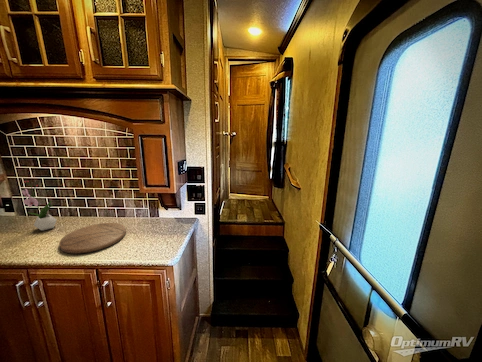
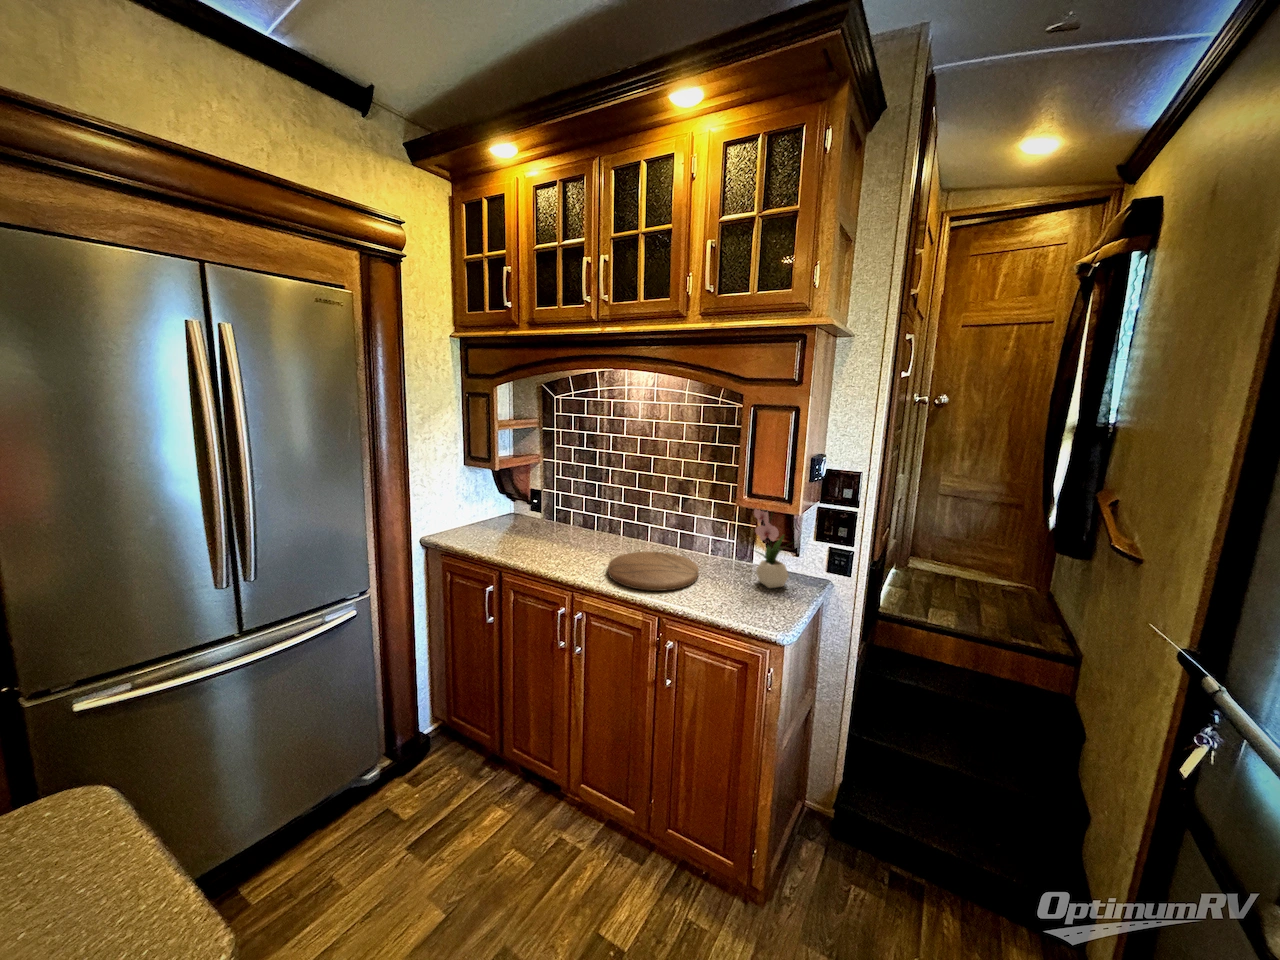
flower arrangement: present [22,181,56,231] -> present [754,509,789,588]

